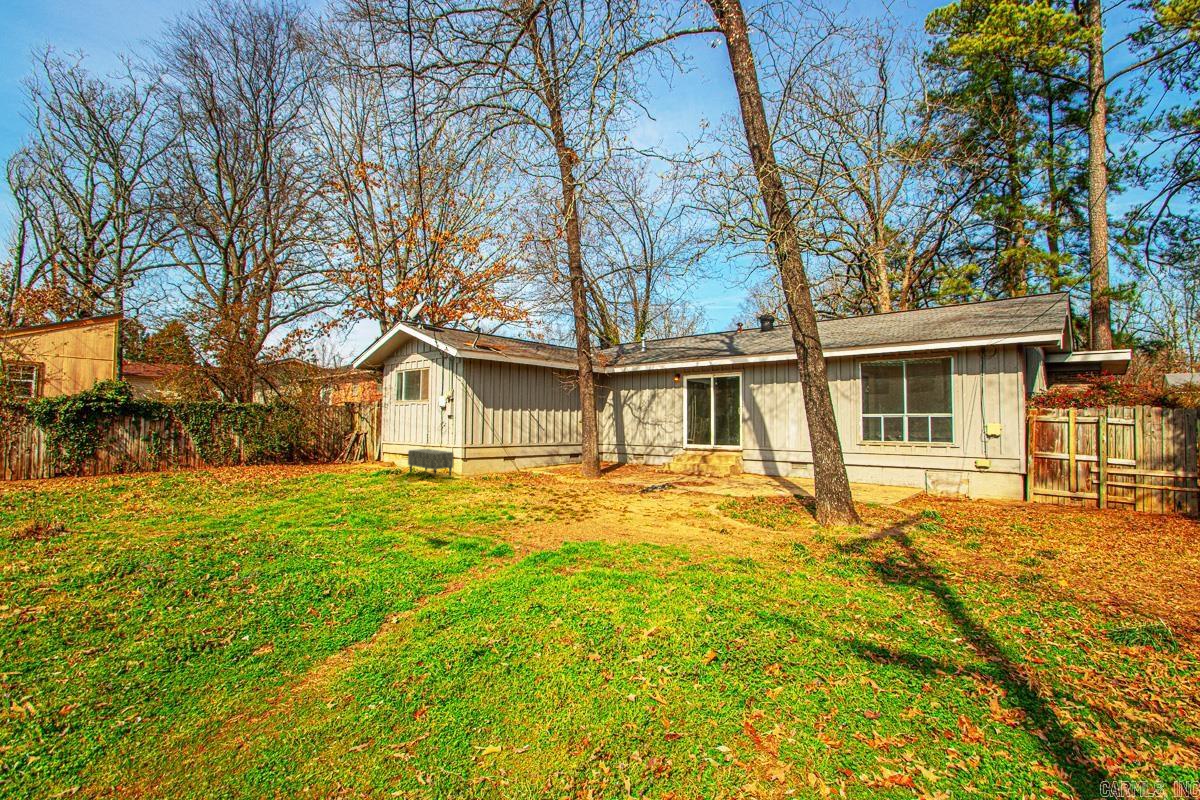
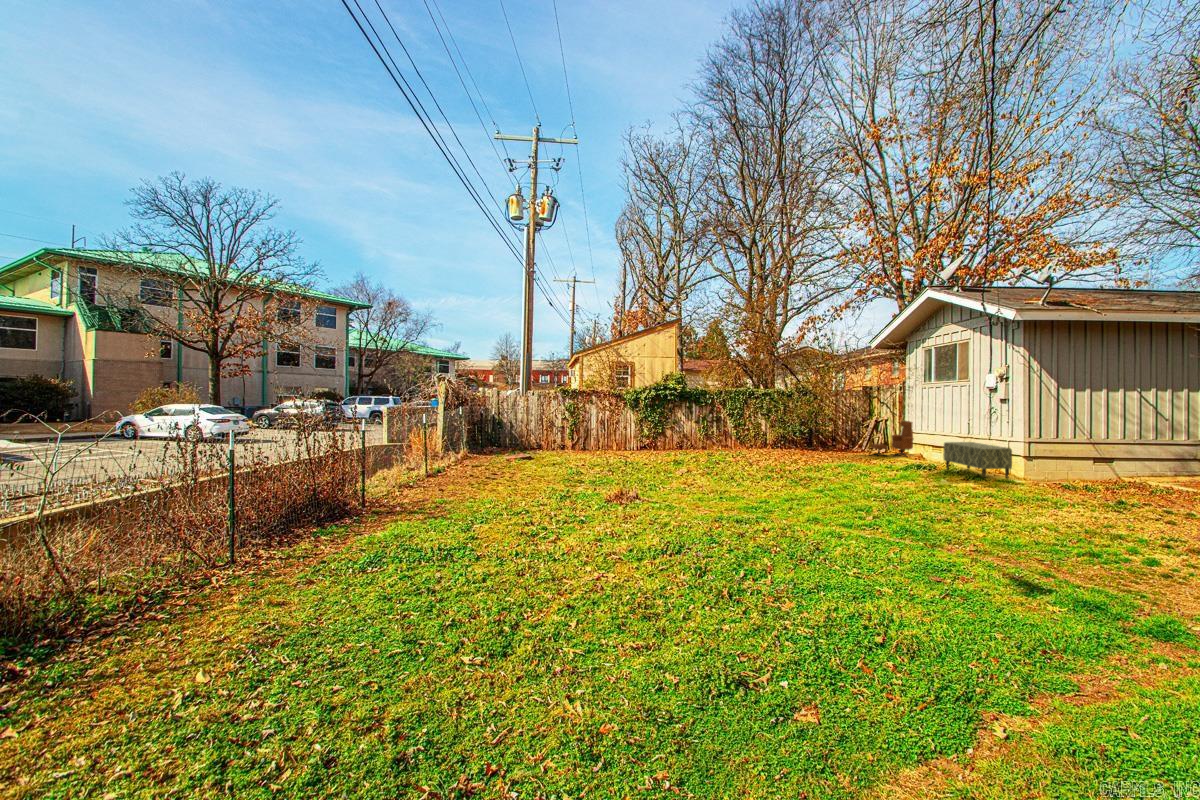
lounge chair: none [349,433,388,466] -> present [871,421,913,456]

